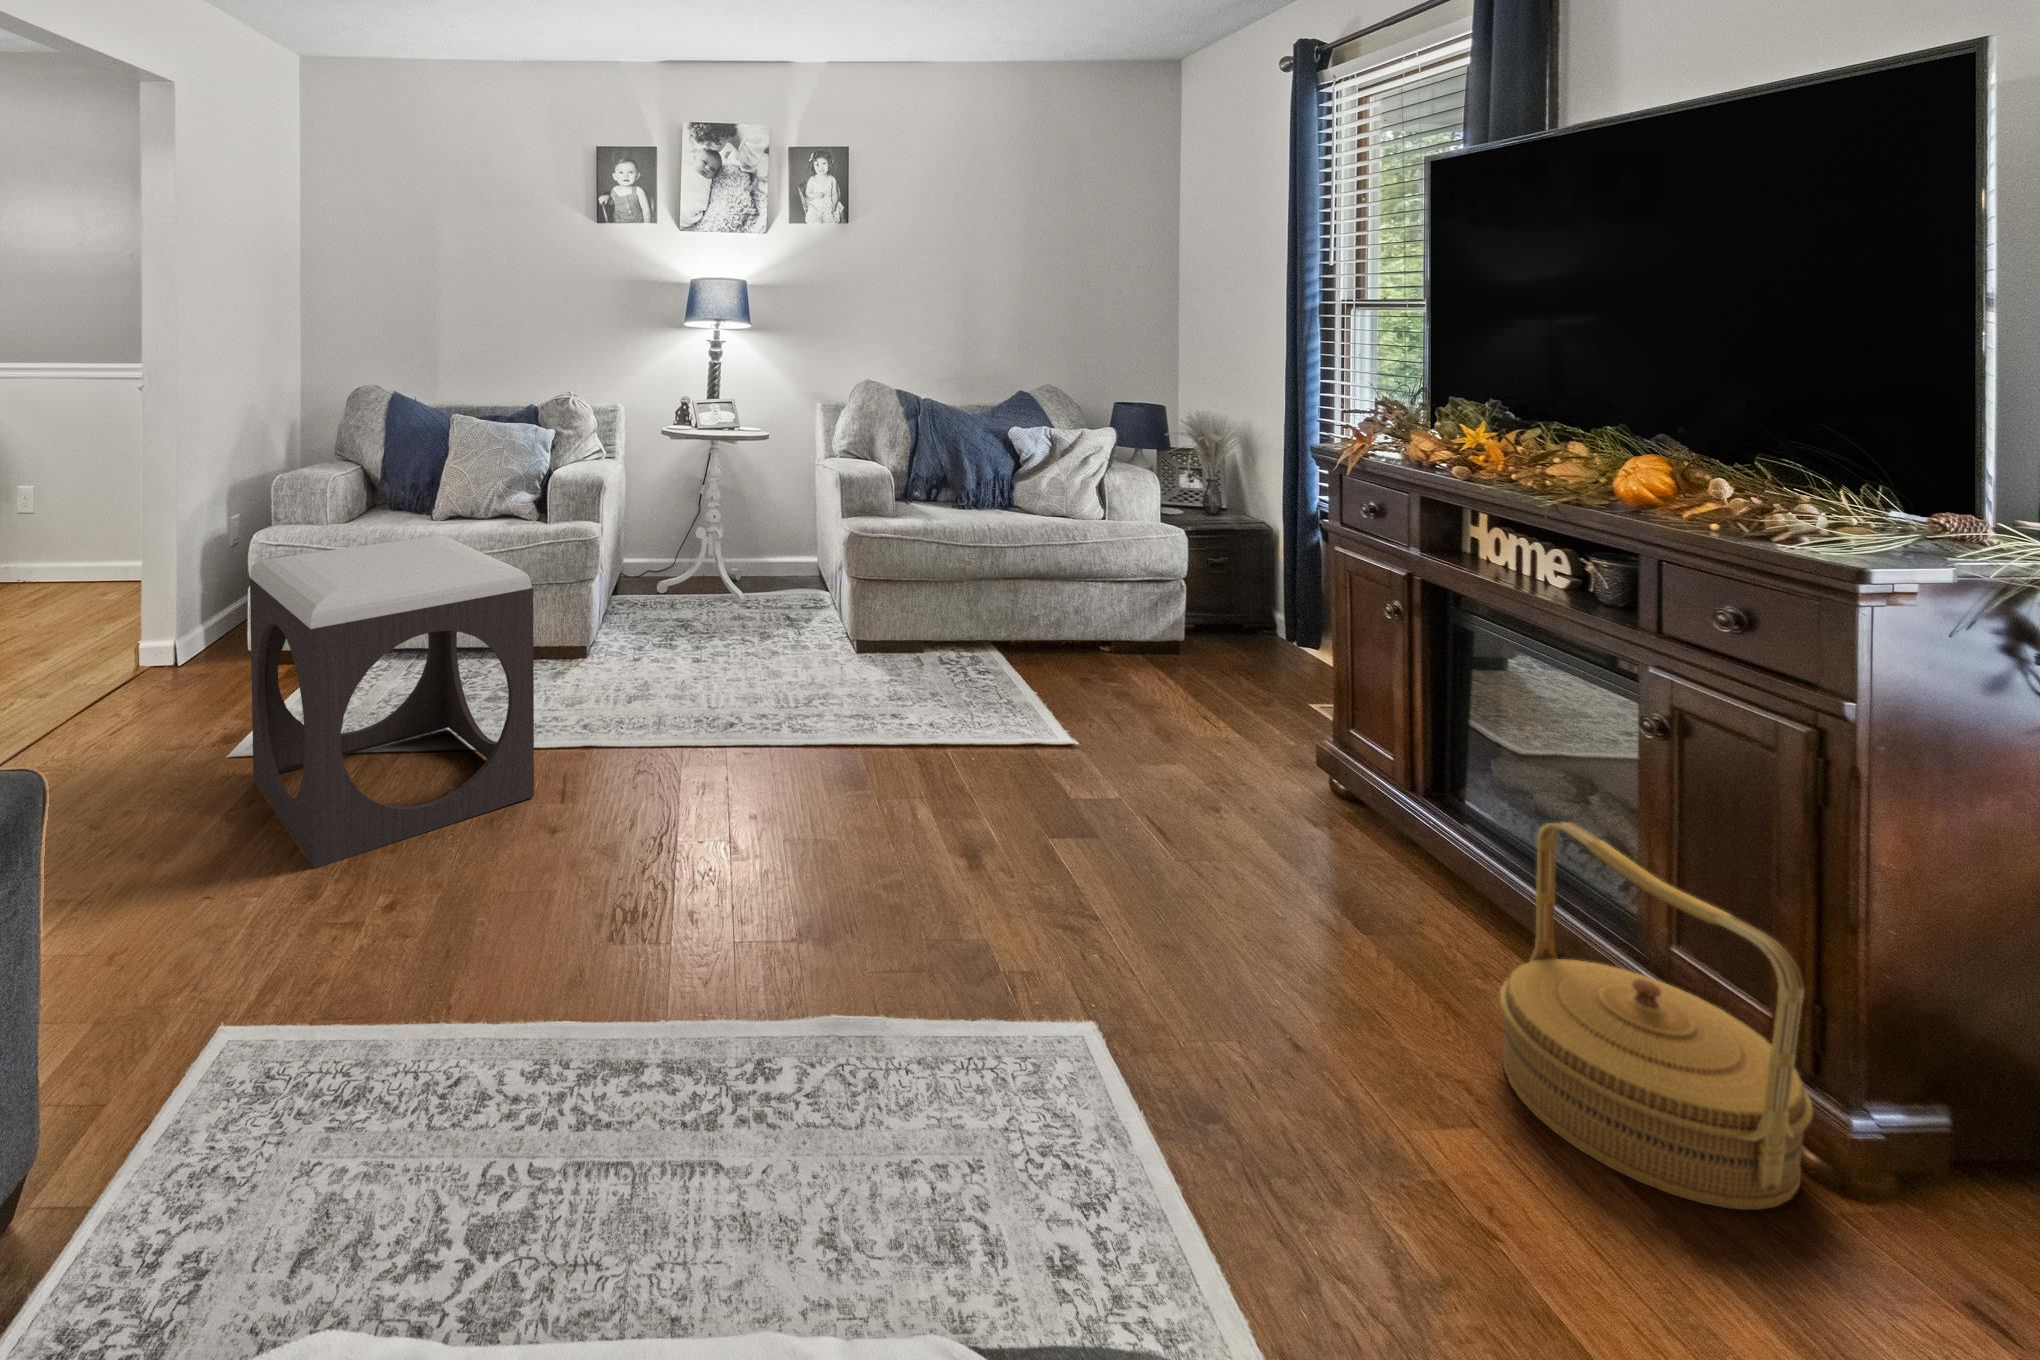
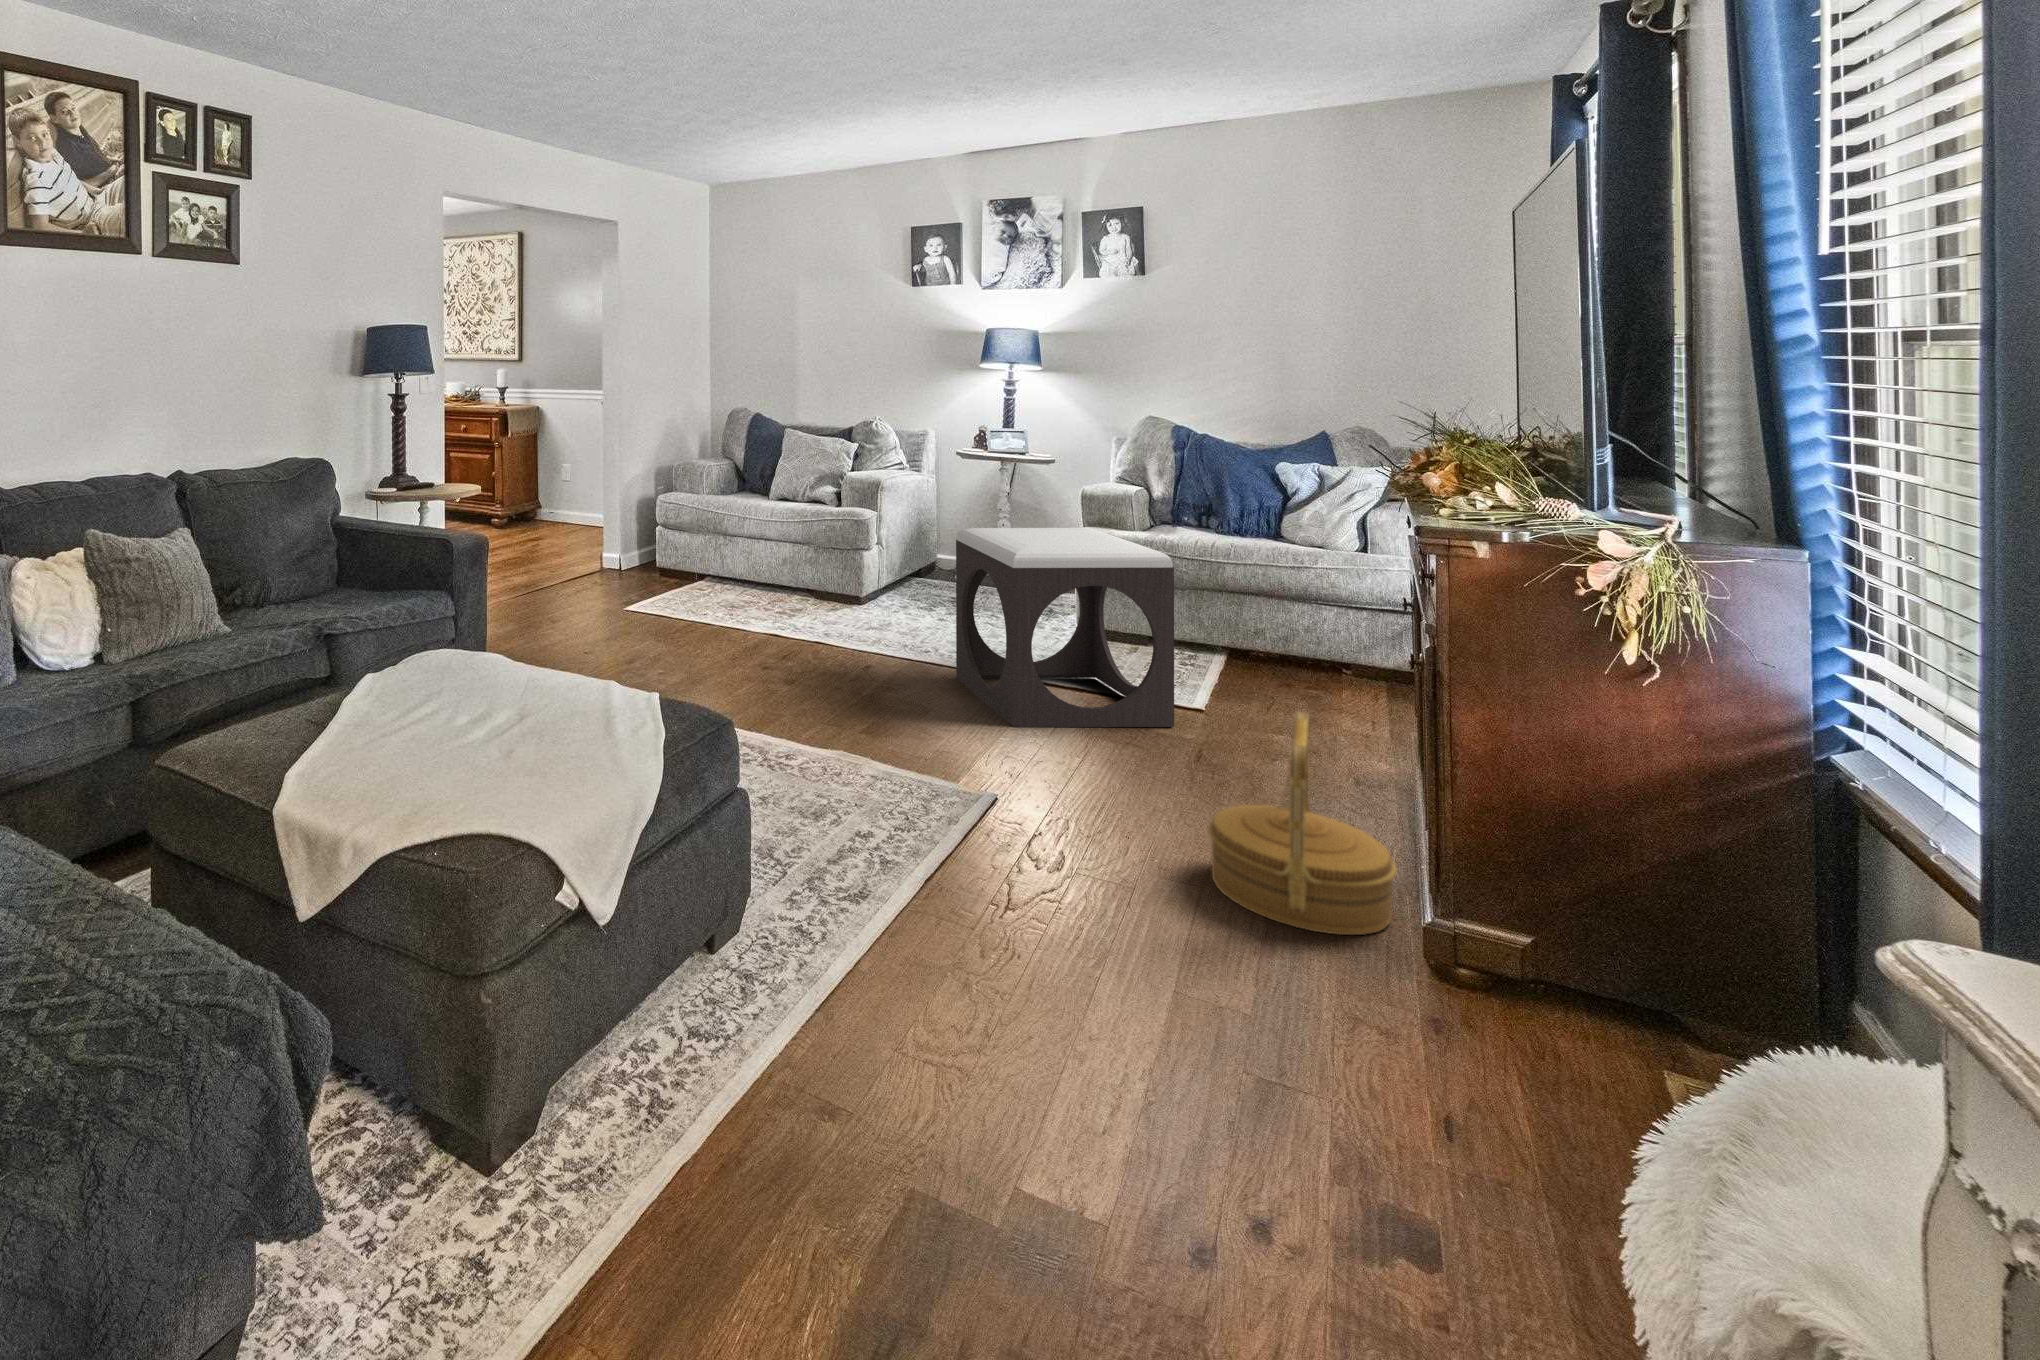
footstool: present [250,535,534,868] -> present [956,528,1174,727]

